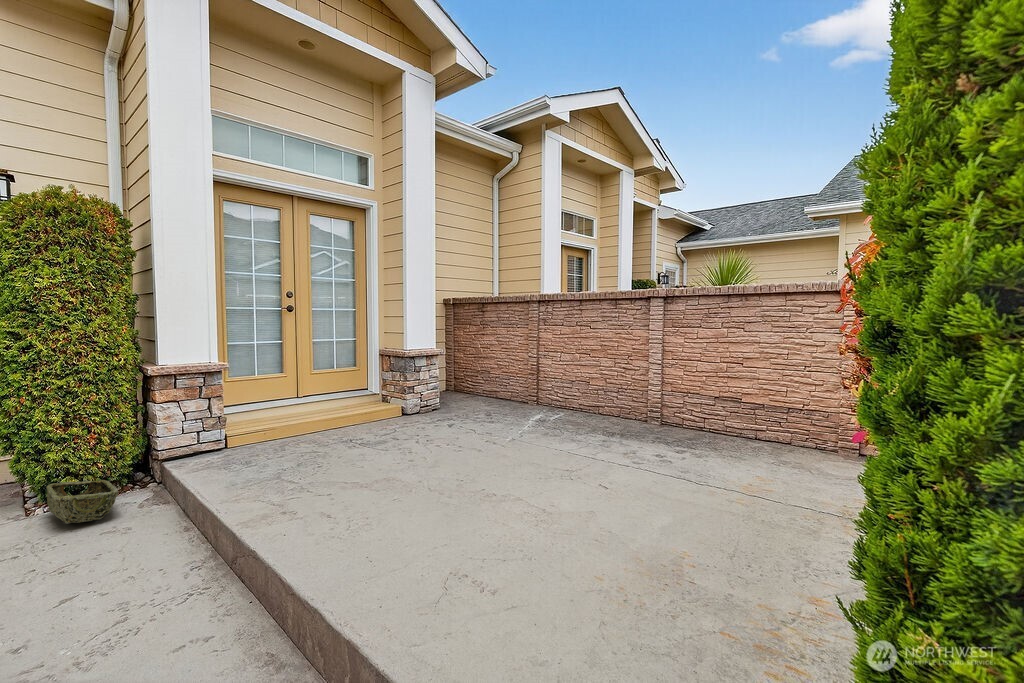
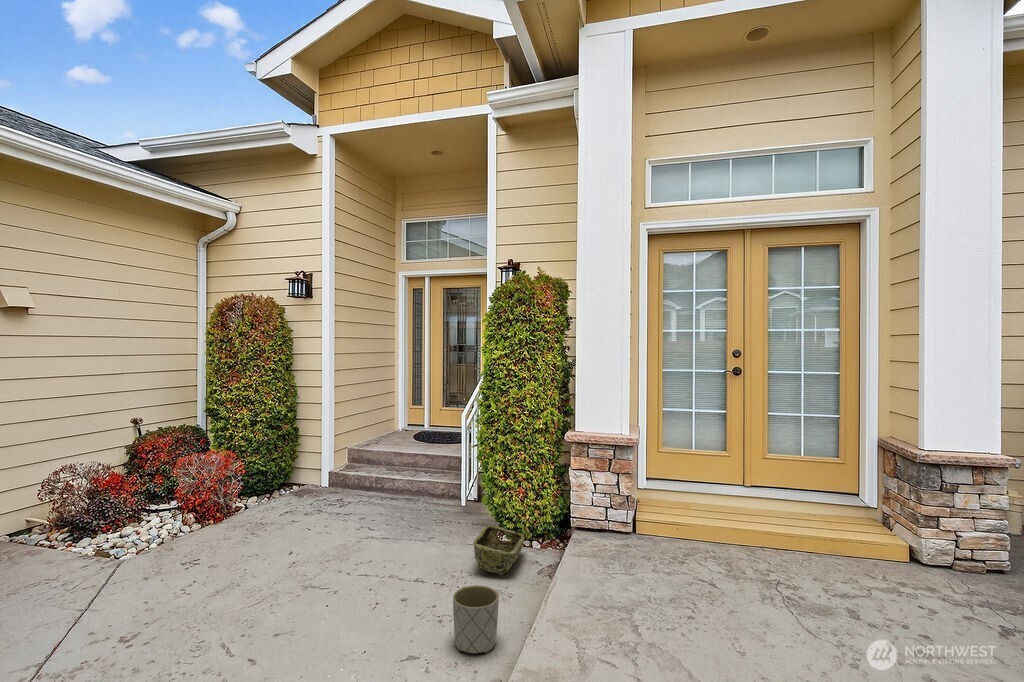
planter: none [104,507,163,572] -> present [453,585,499,653]

